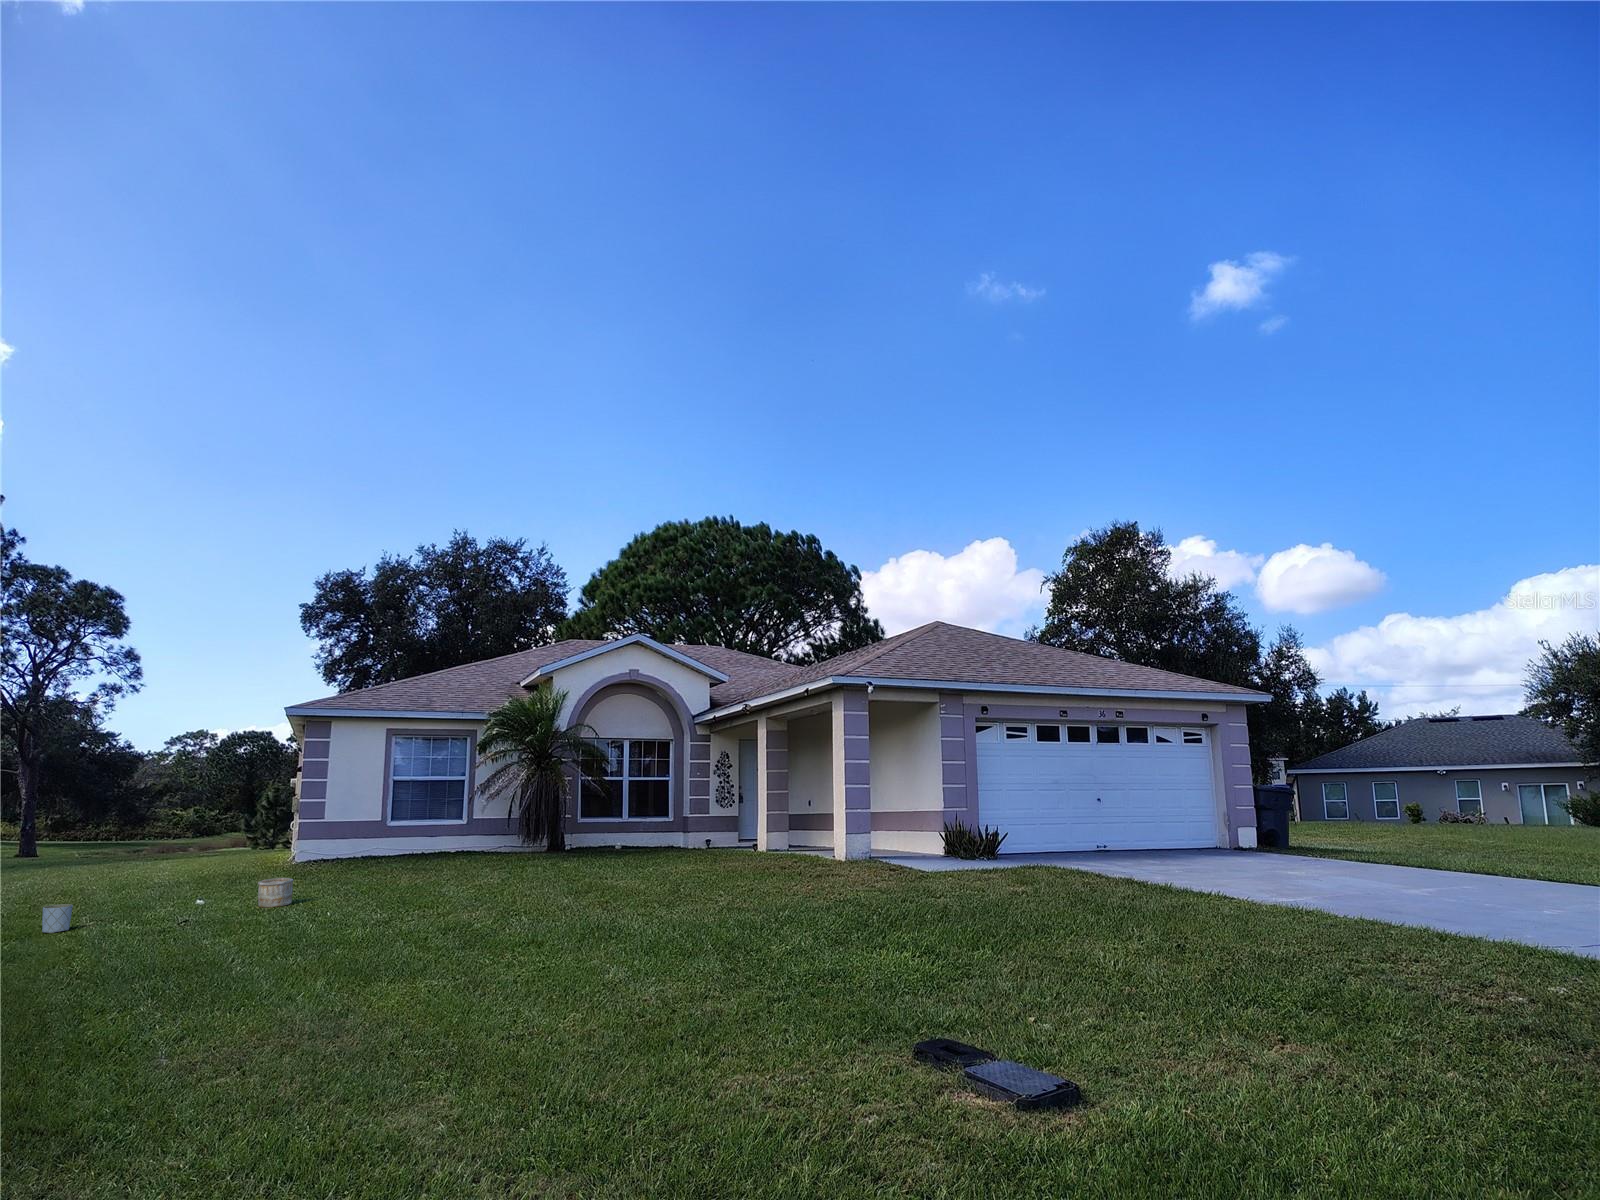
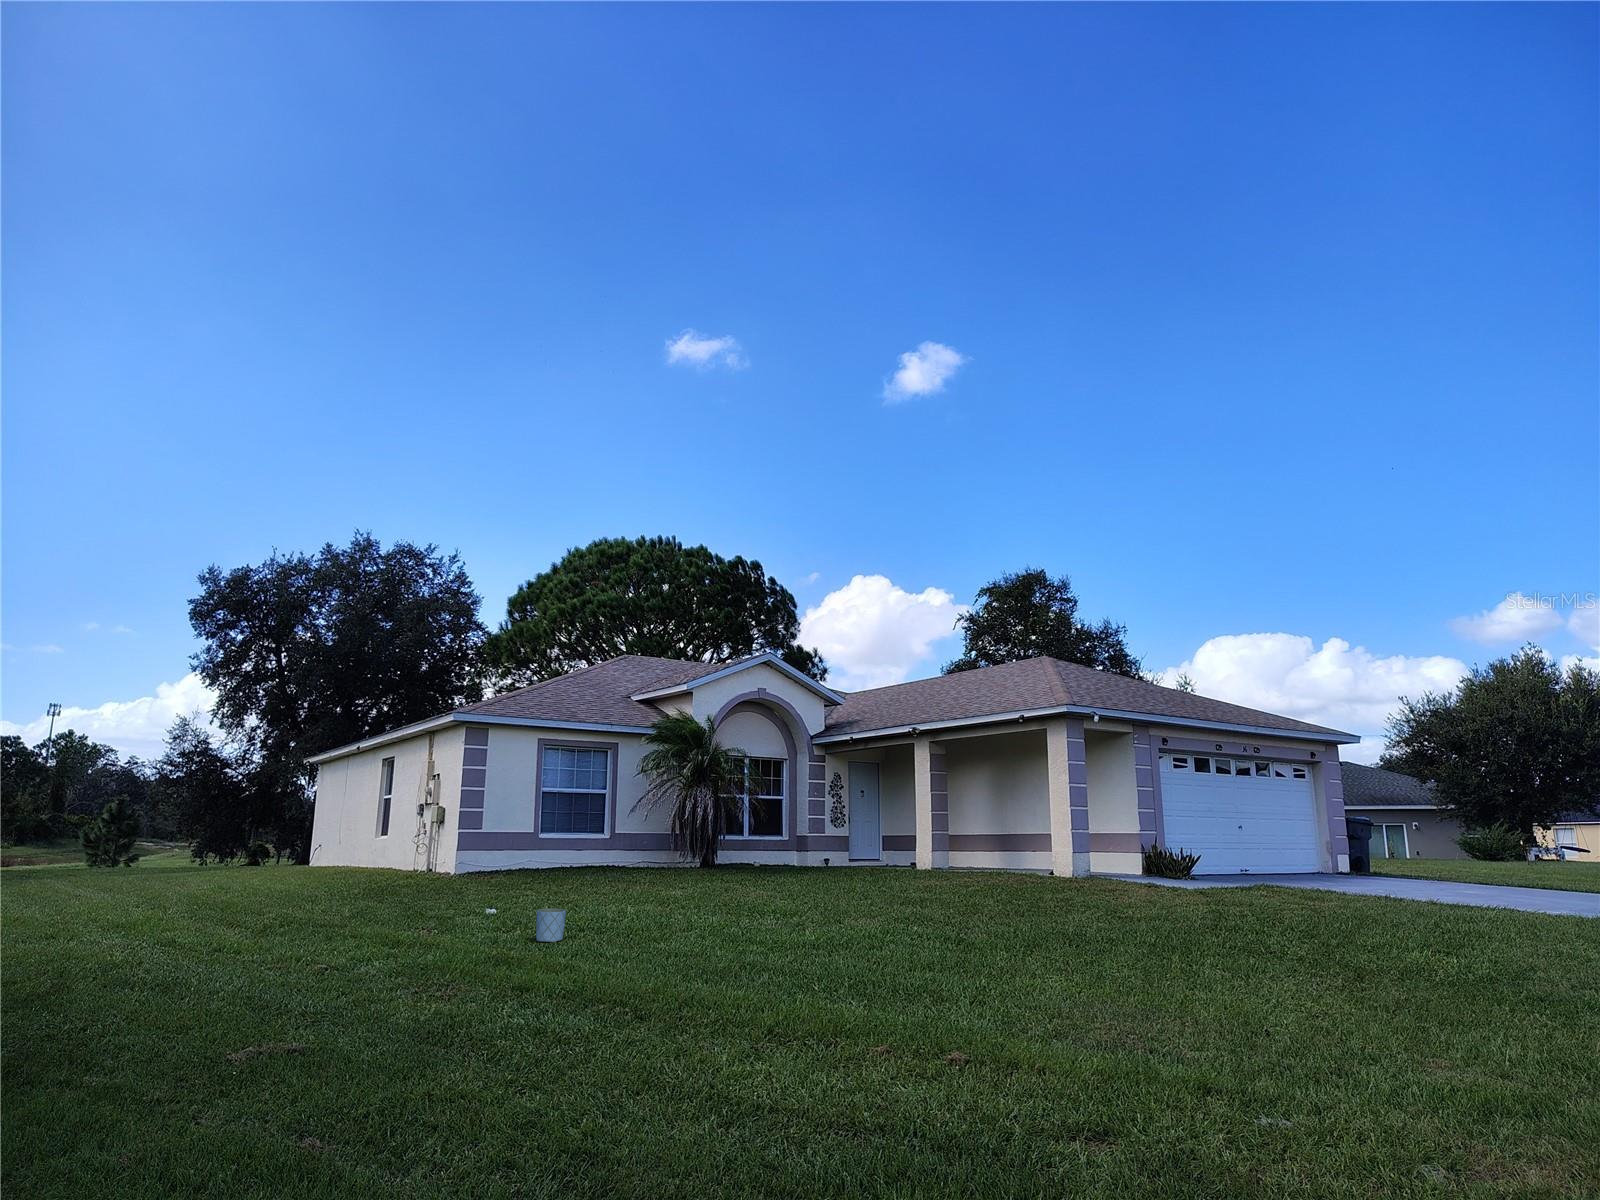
wooden bucket: present [258,878,294,907] -> none [664,885,700,918]

